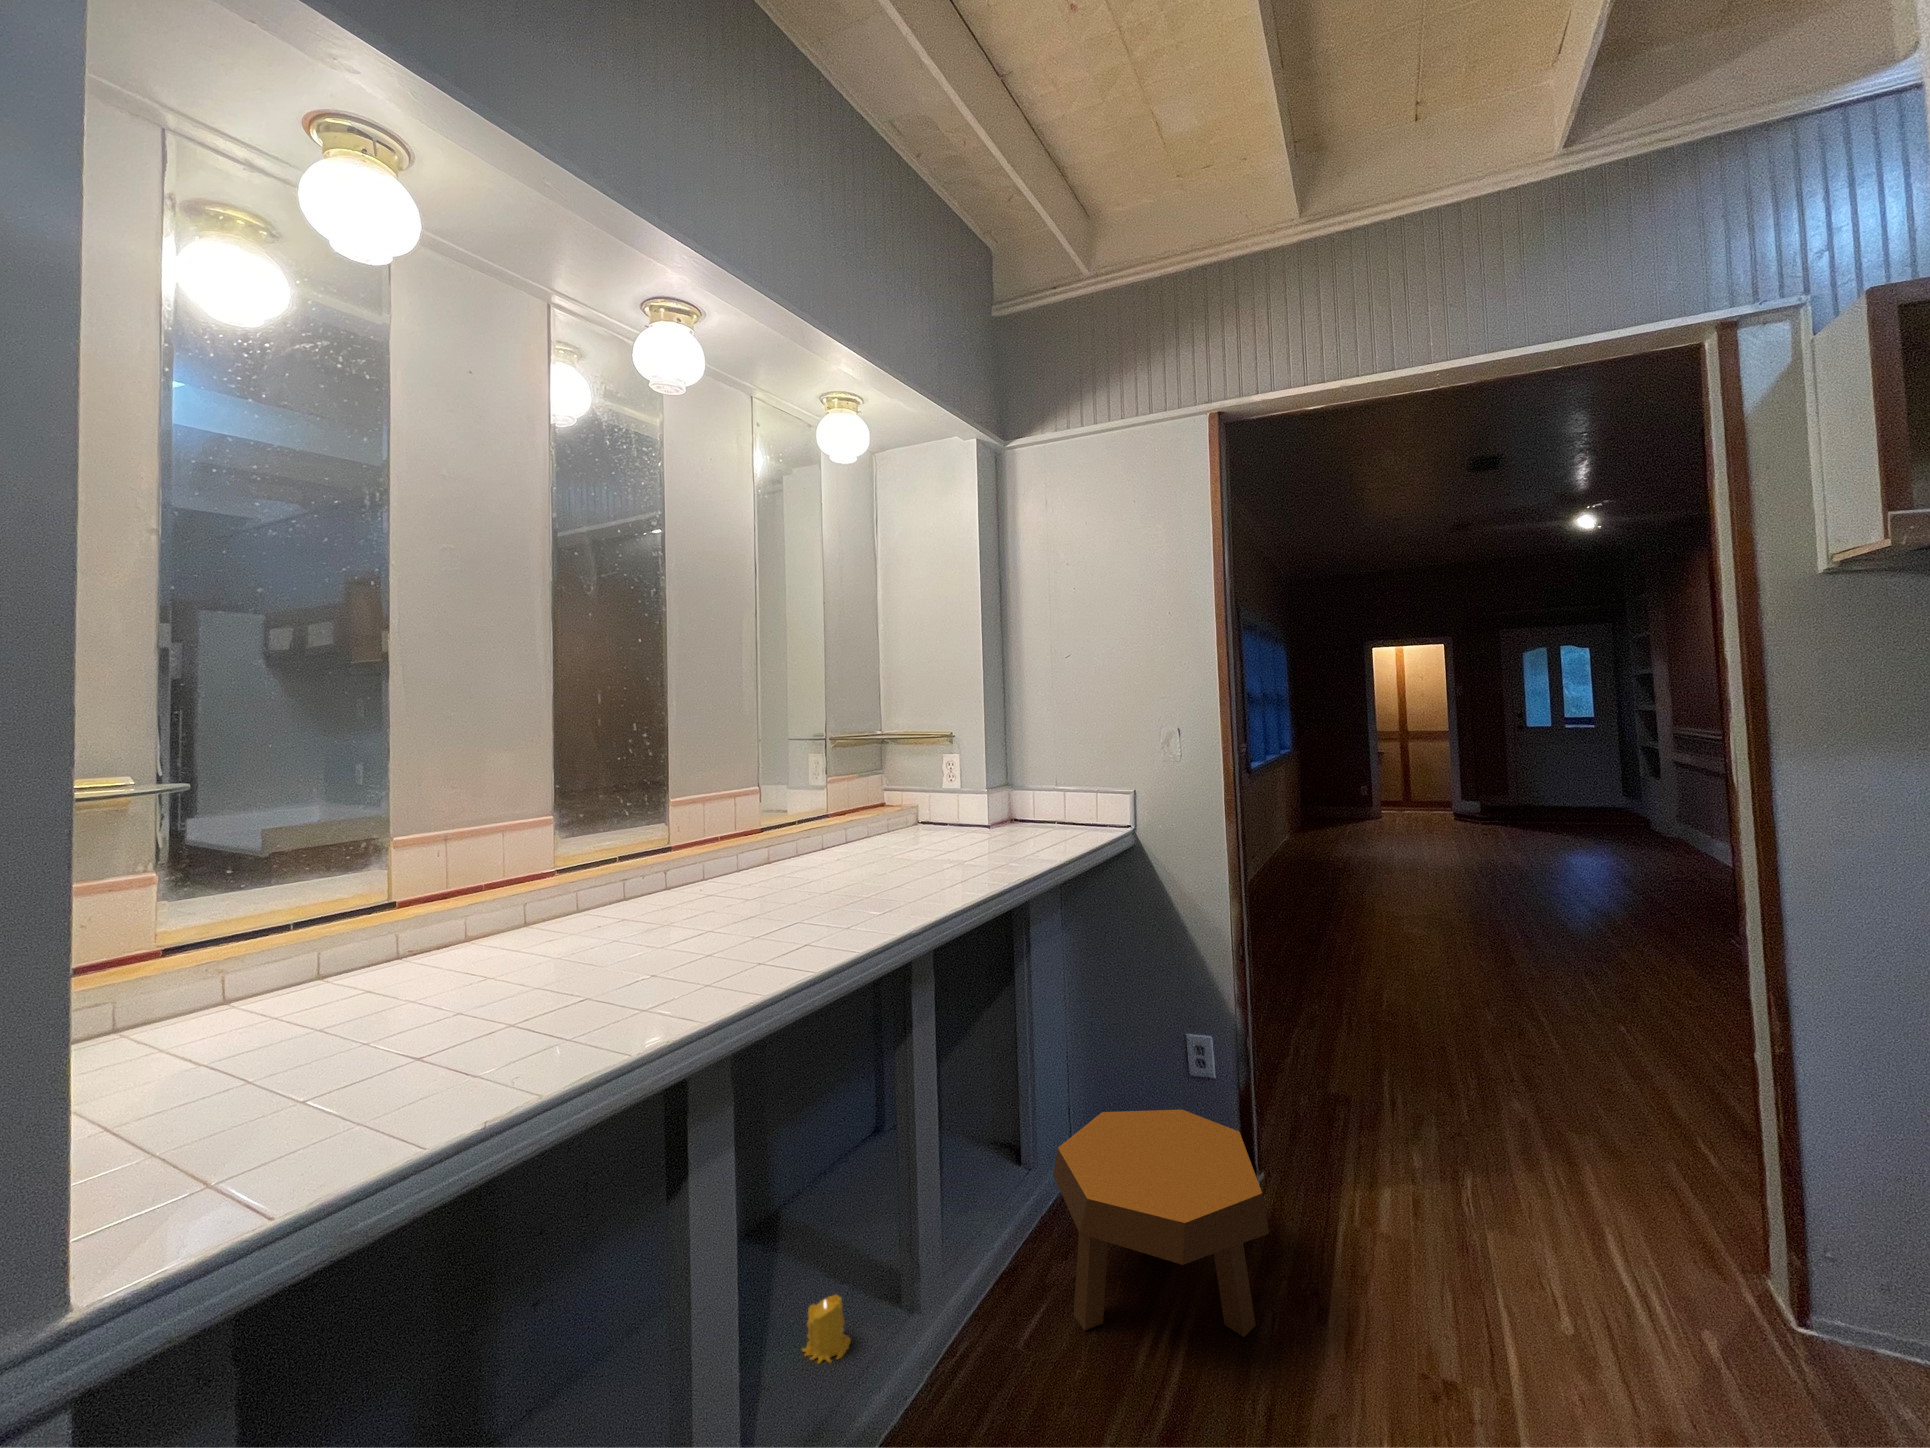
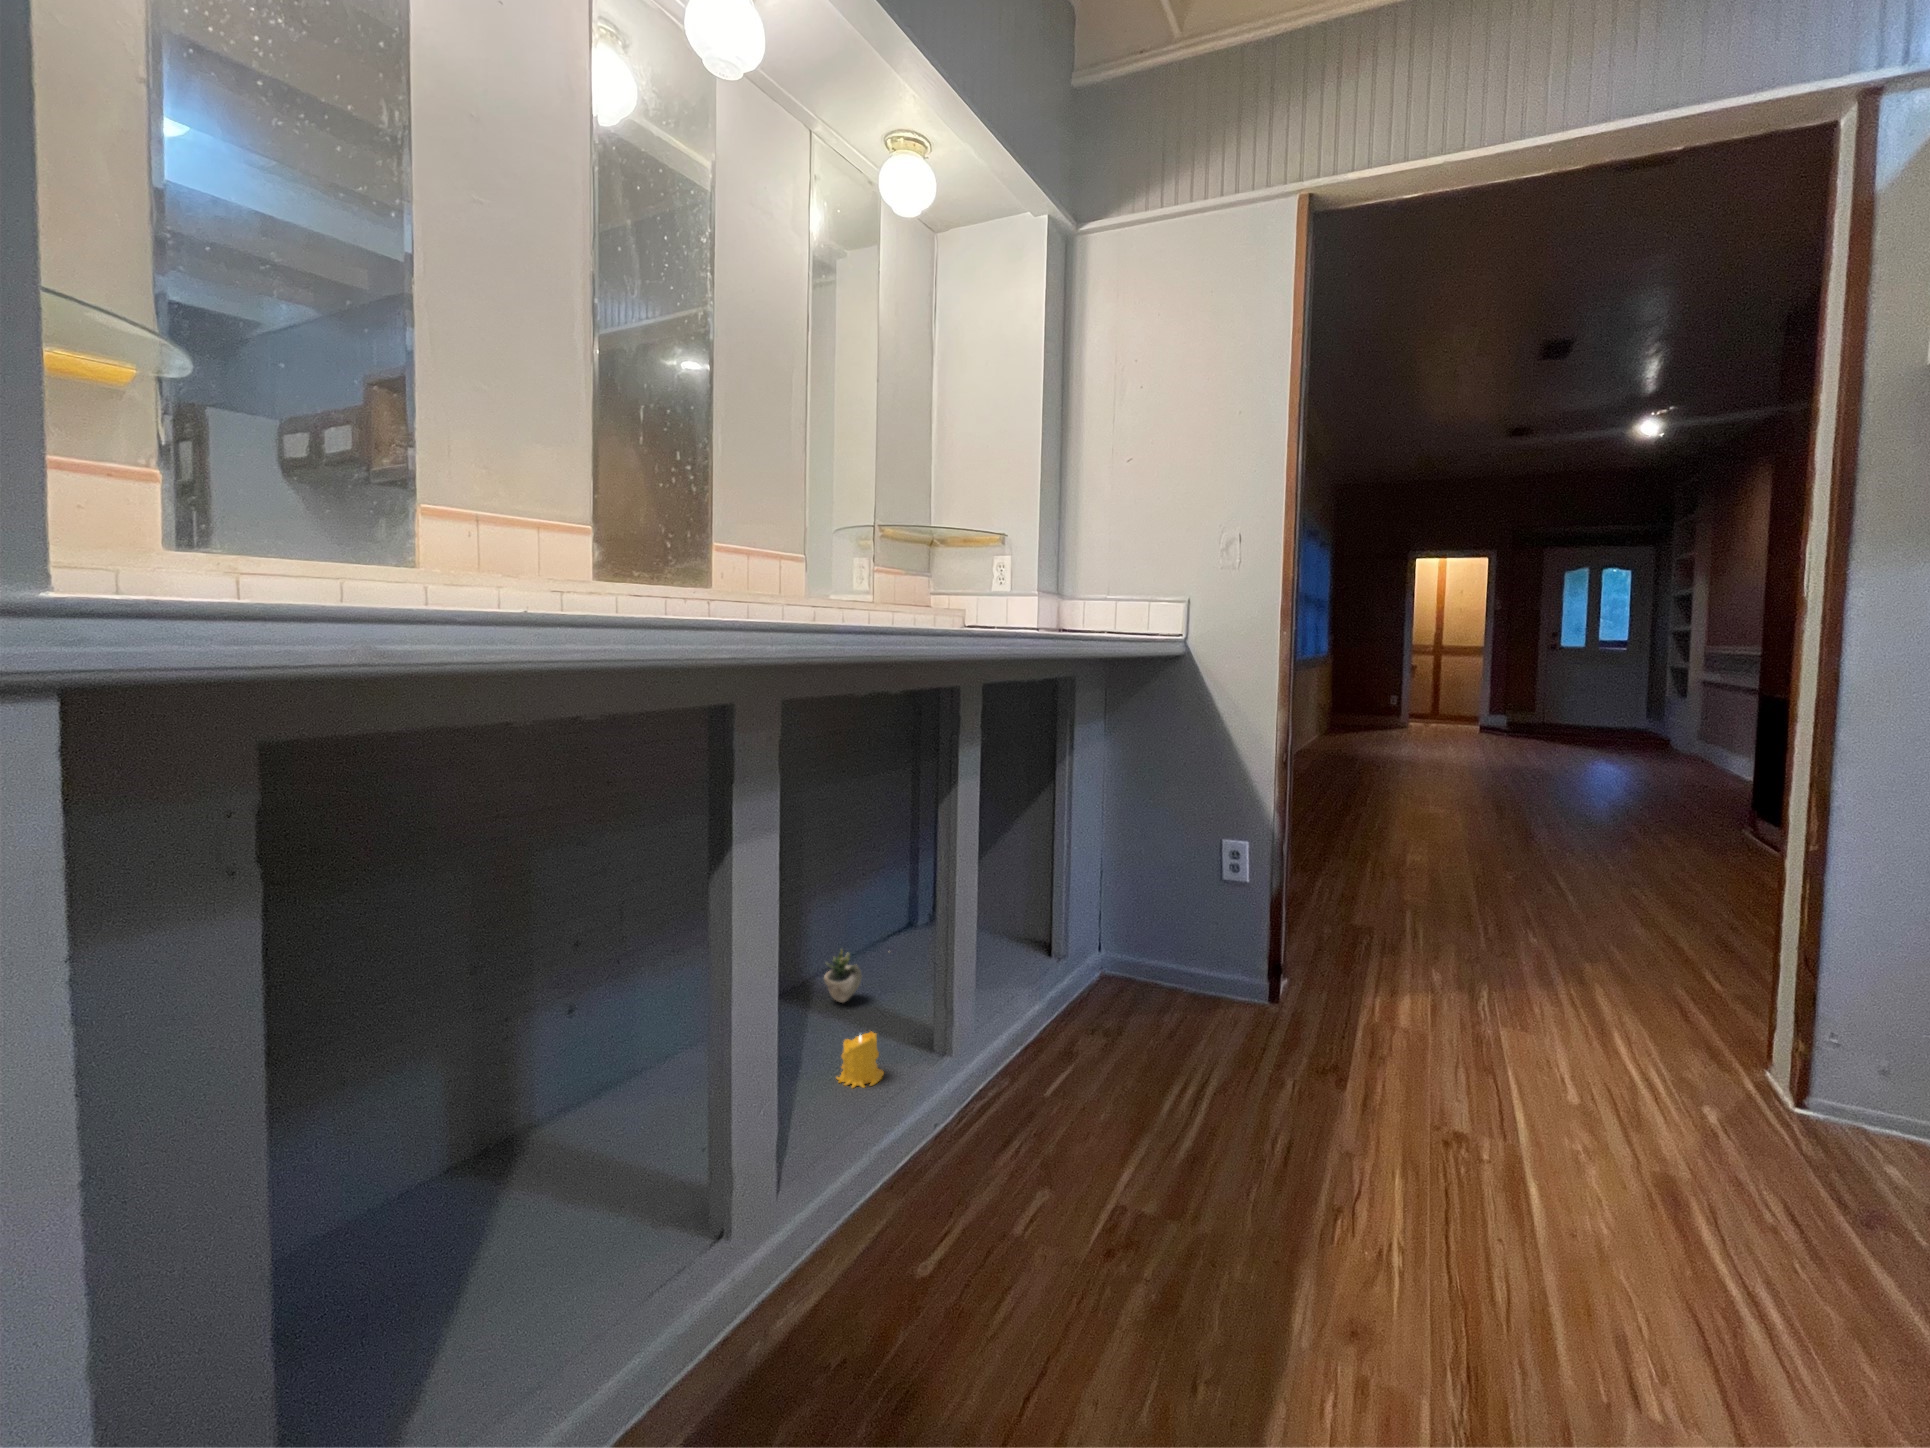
footstool: present [1053,1110,1269,1337] -> none [1086,905,1297,1095]
succulent plant: none [789,1179,855,1238] -> present [824,949,862,1003]

